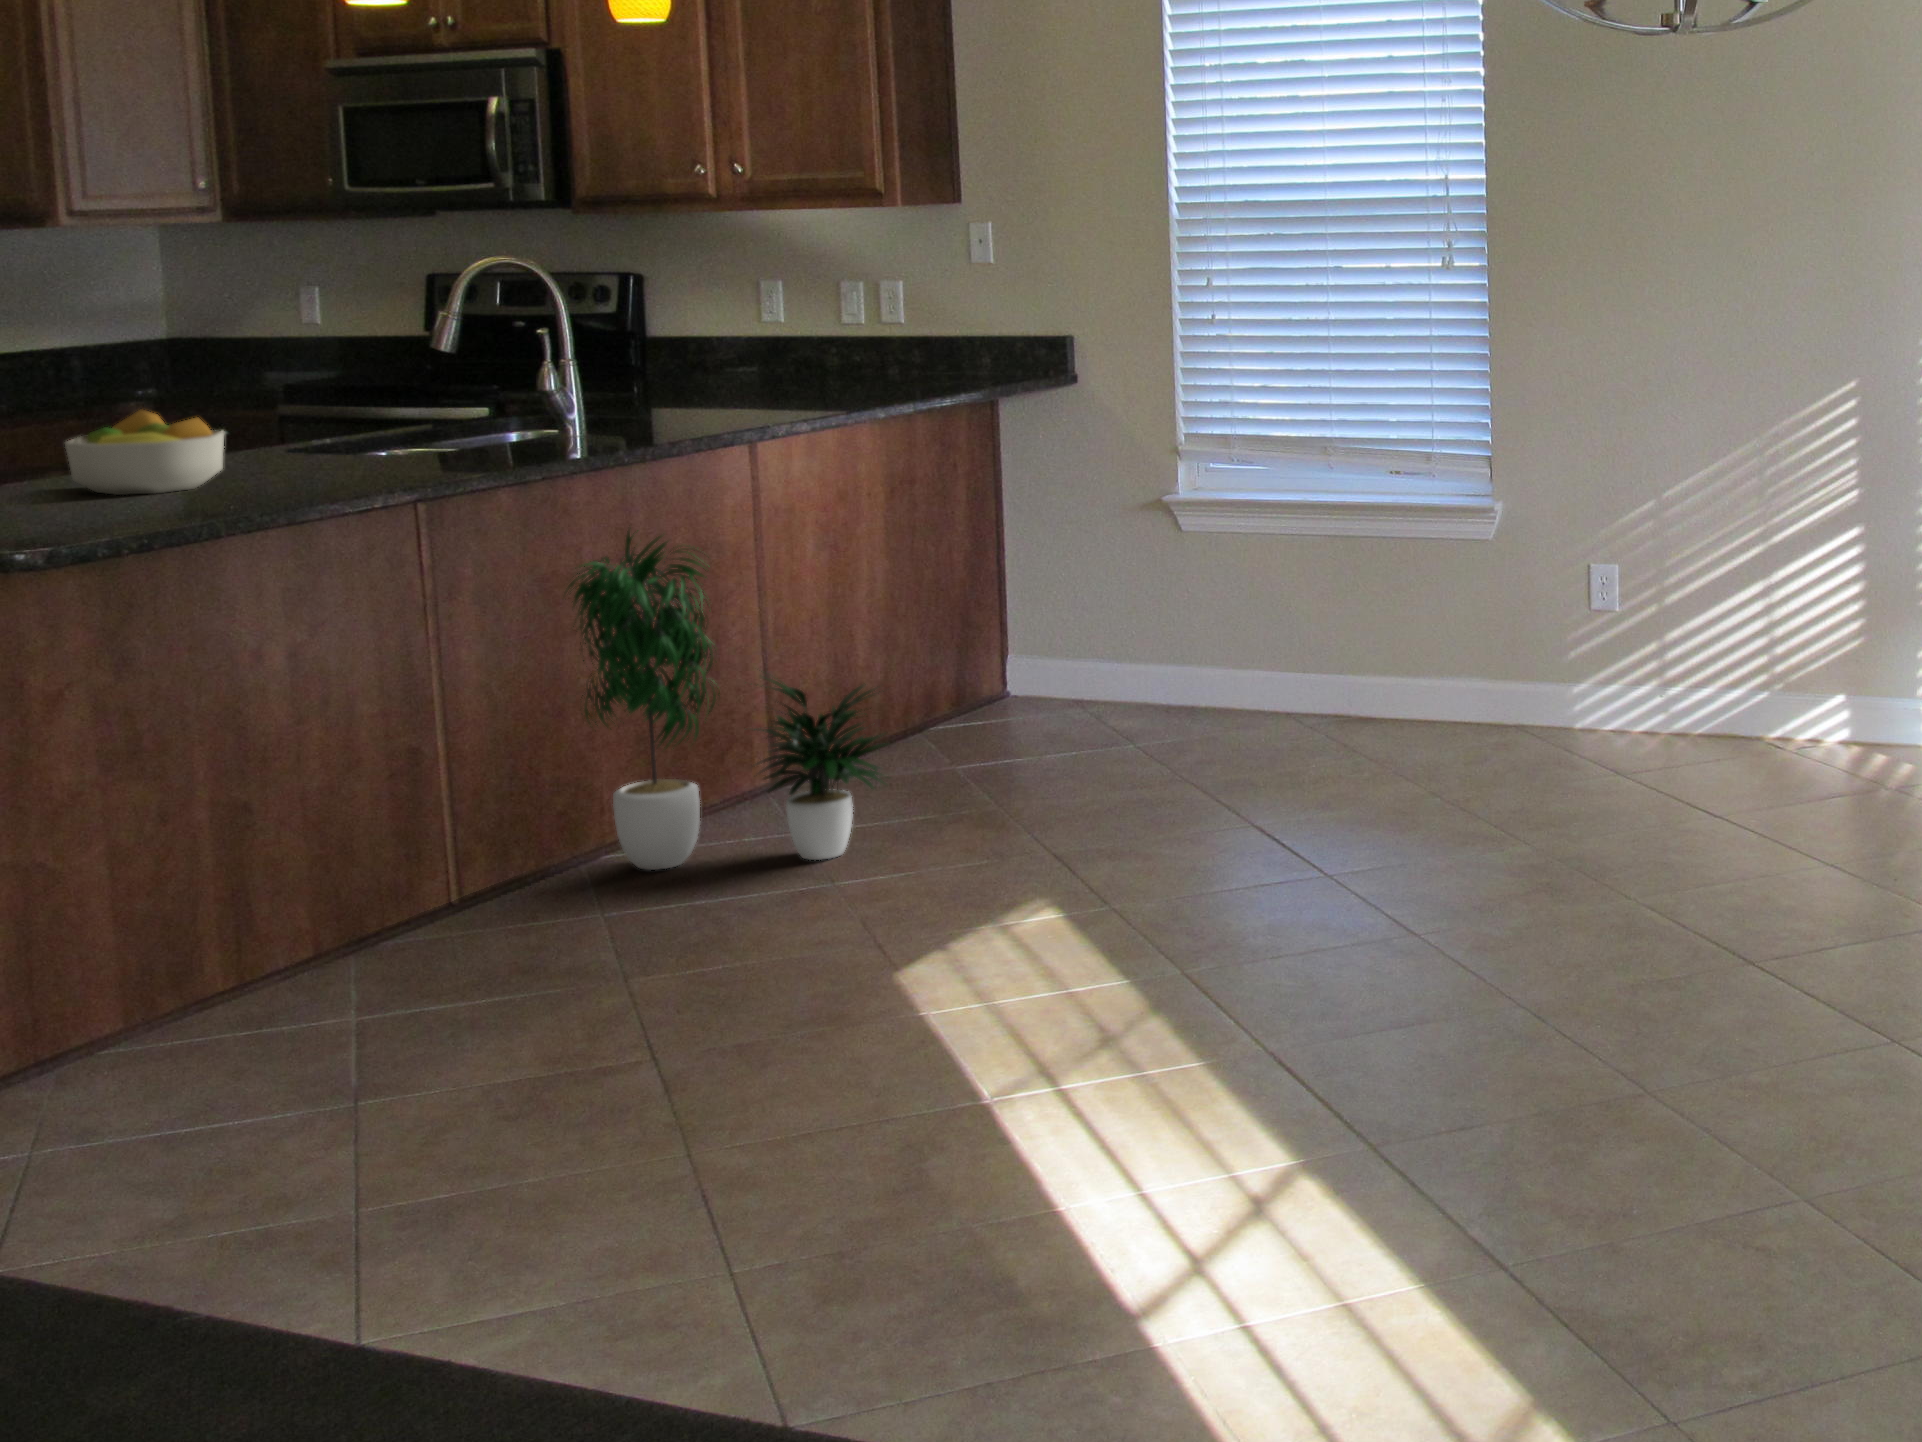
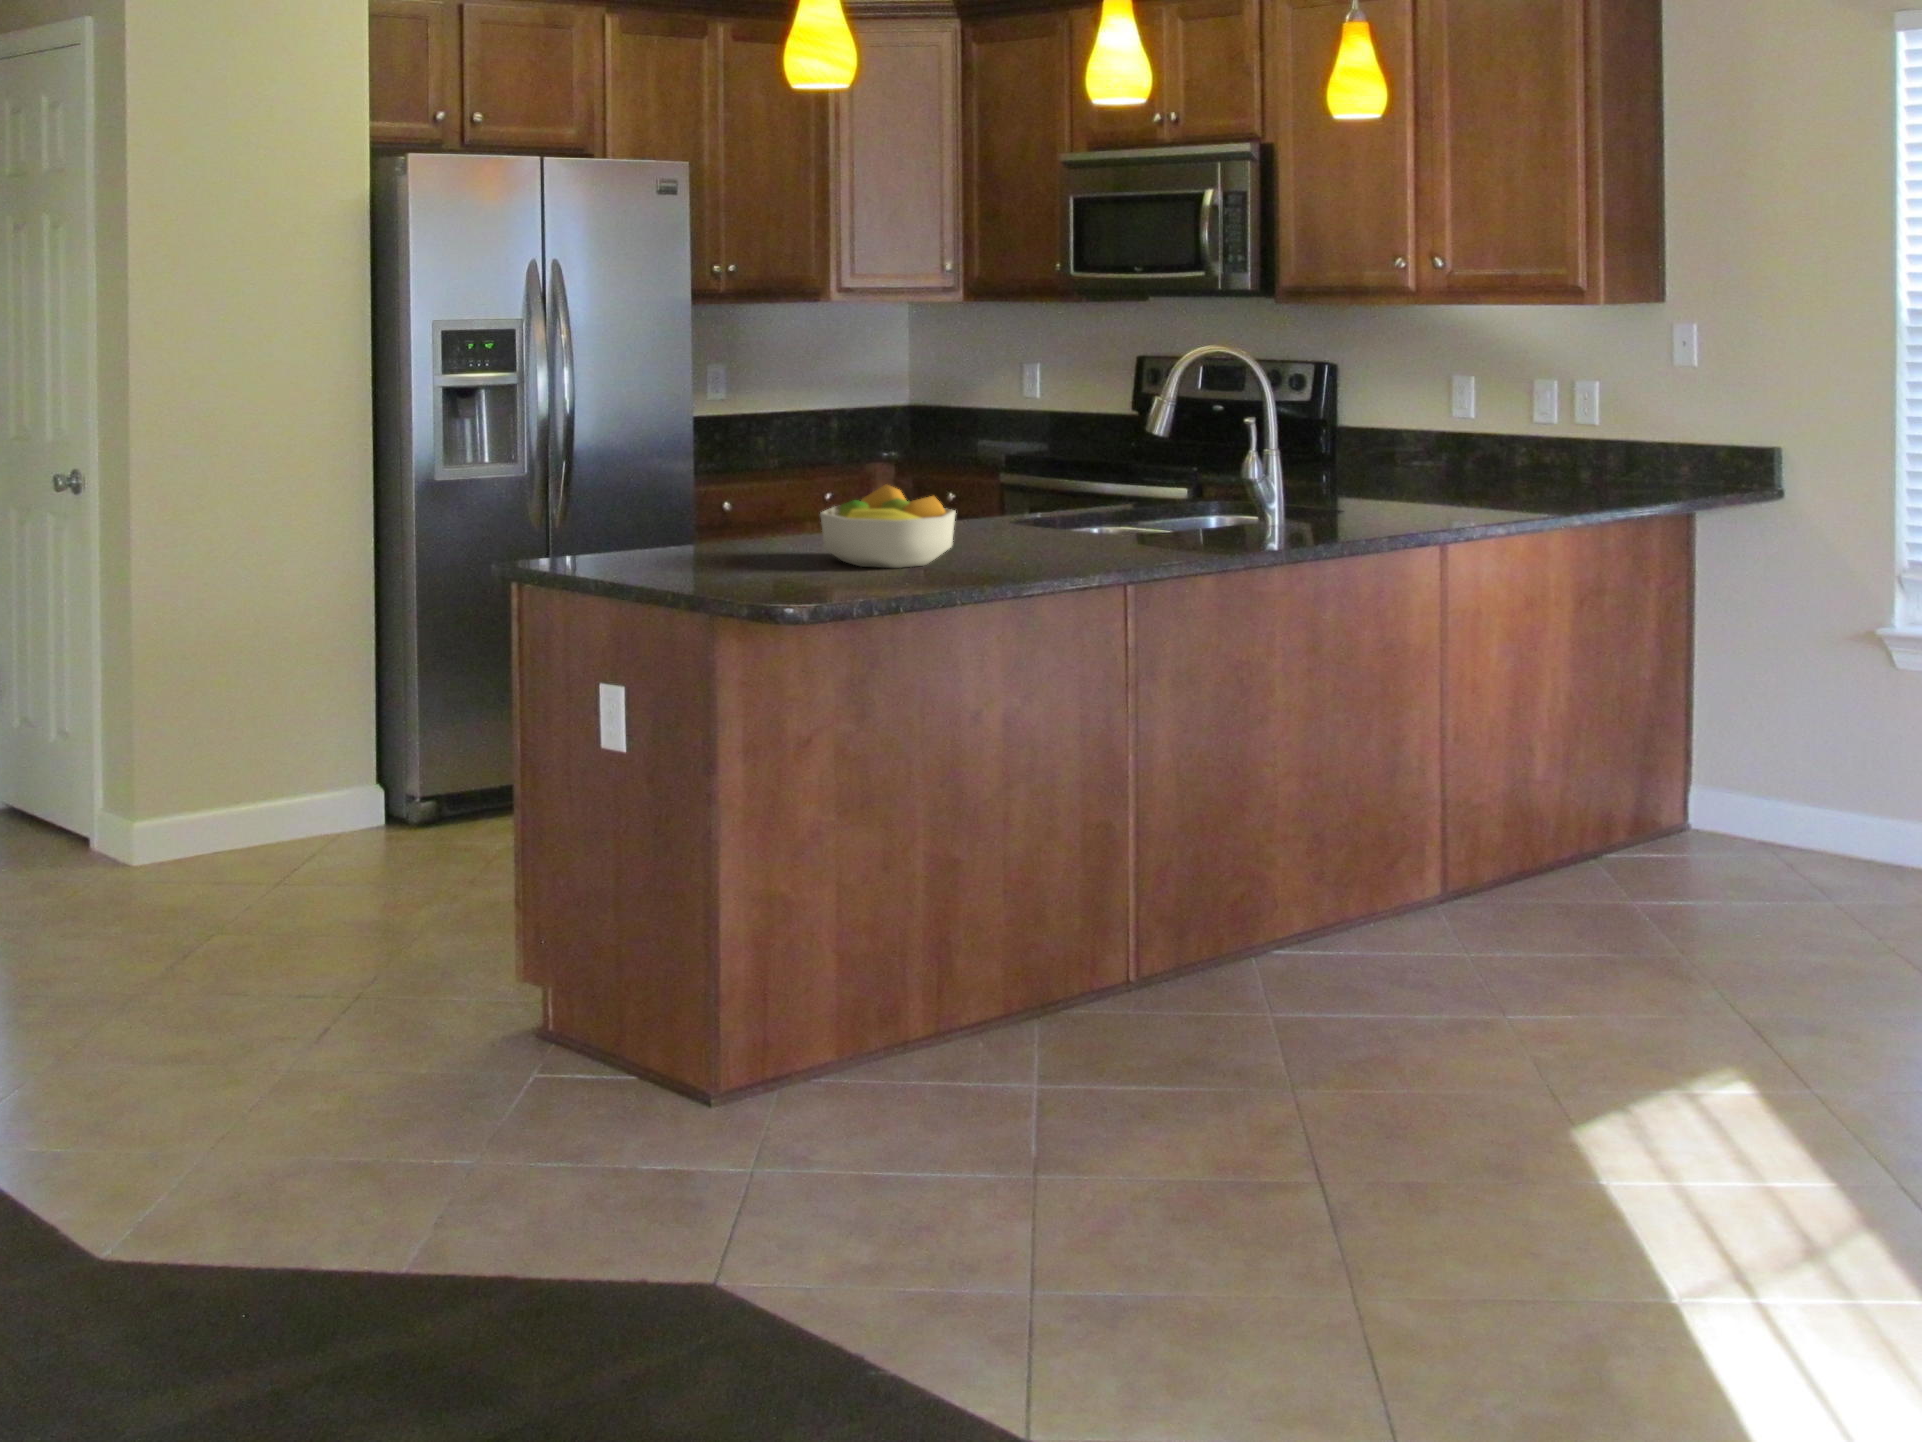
potted plant: present [567,531,885,870] -> none [1254,627,1590,1009]

